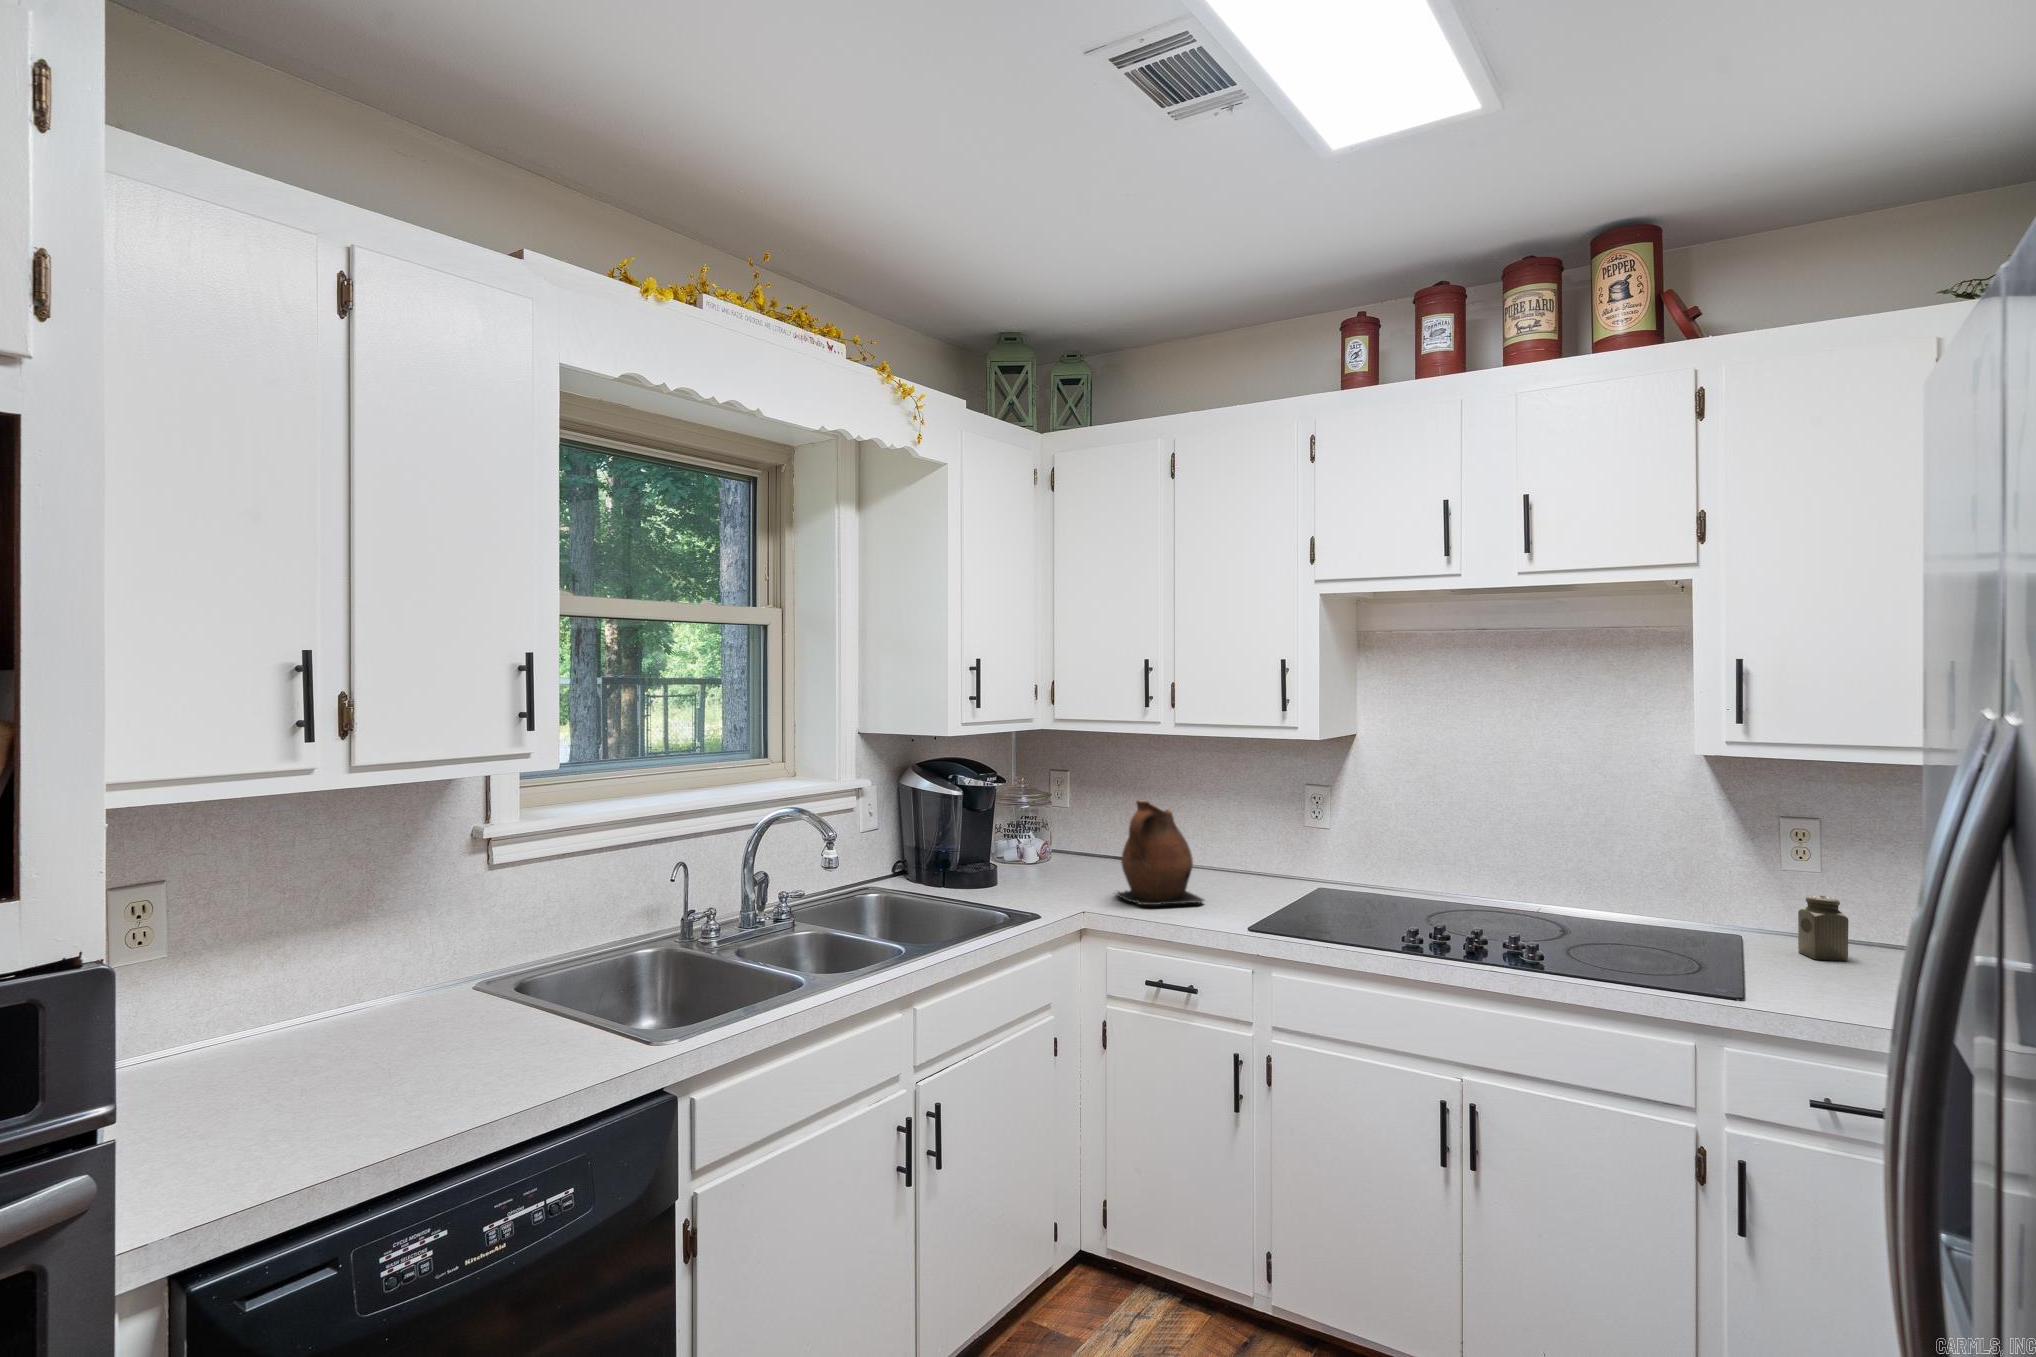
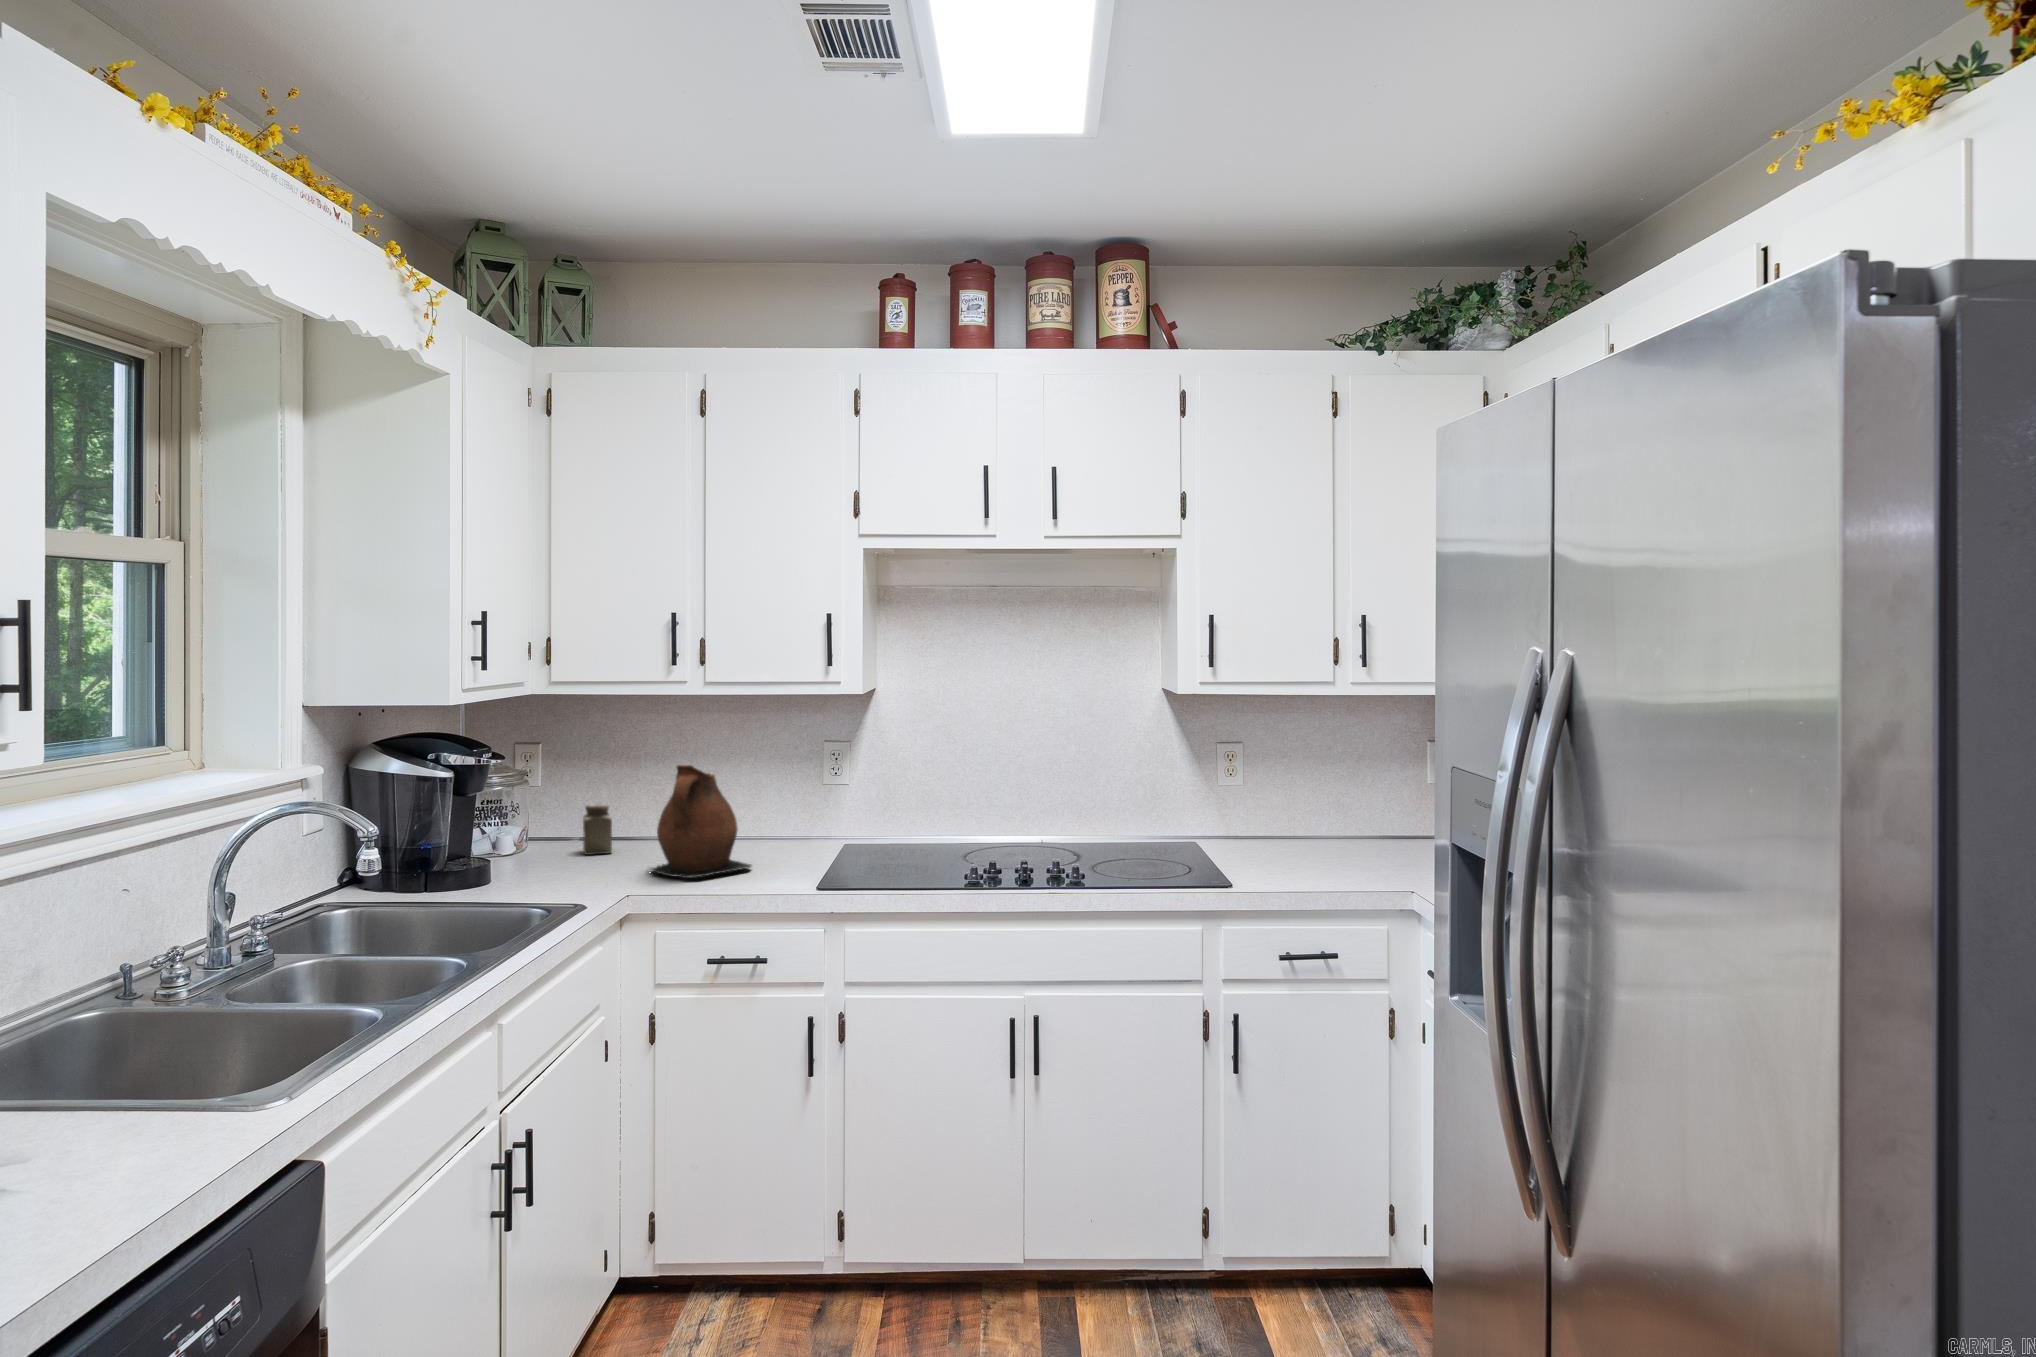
salt shaker: present [1798,895,1849,961] -> present [583,803,612,855]

